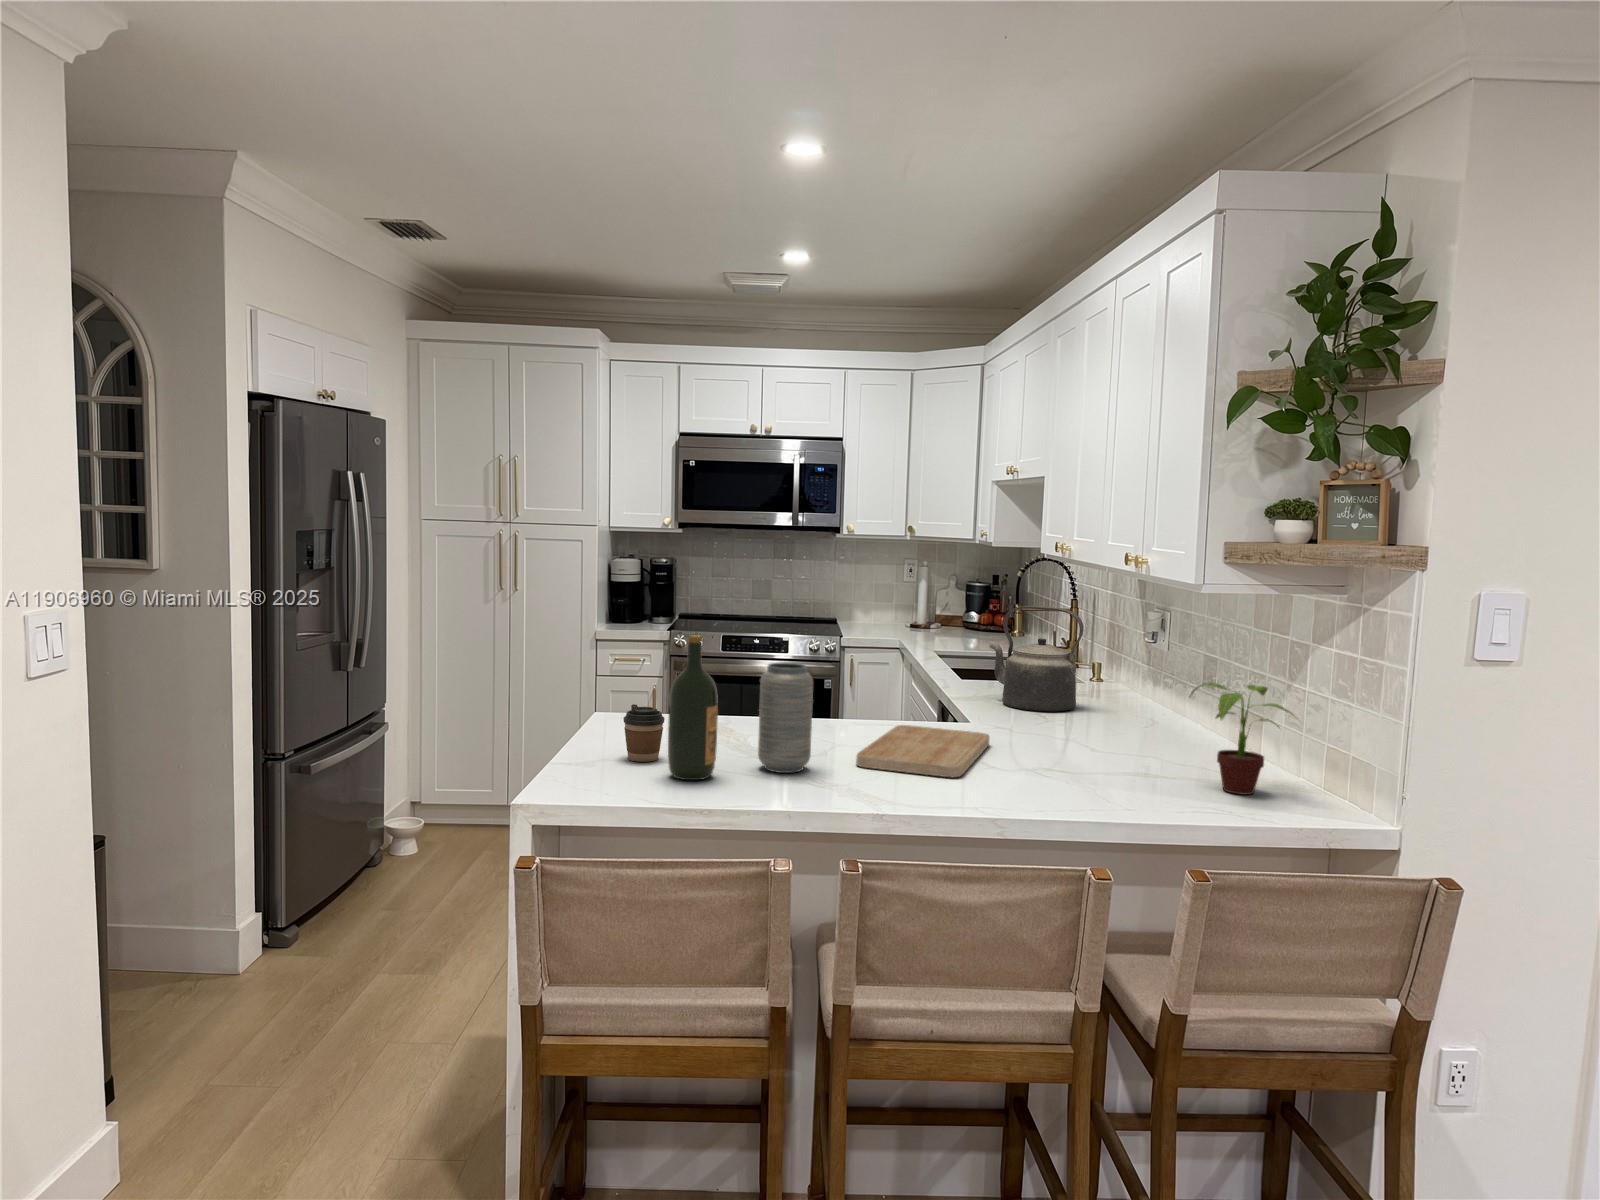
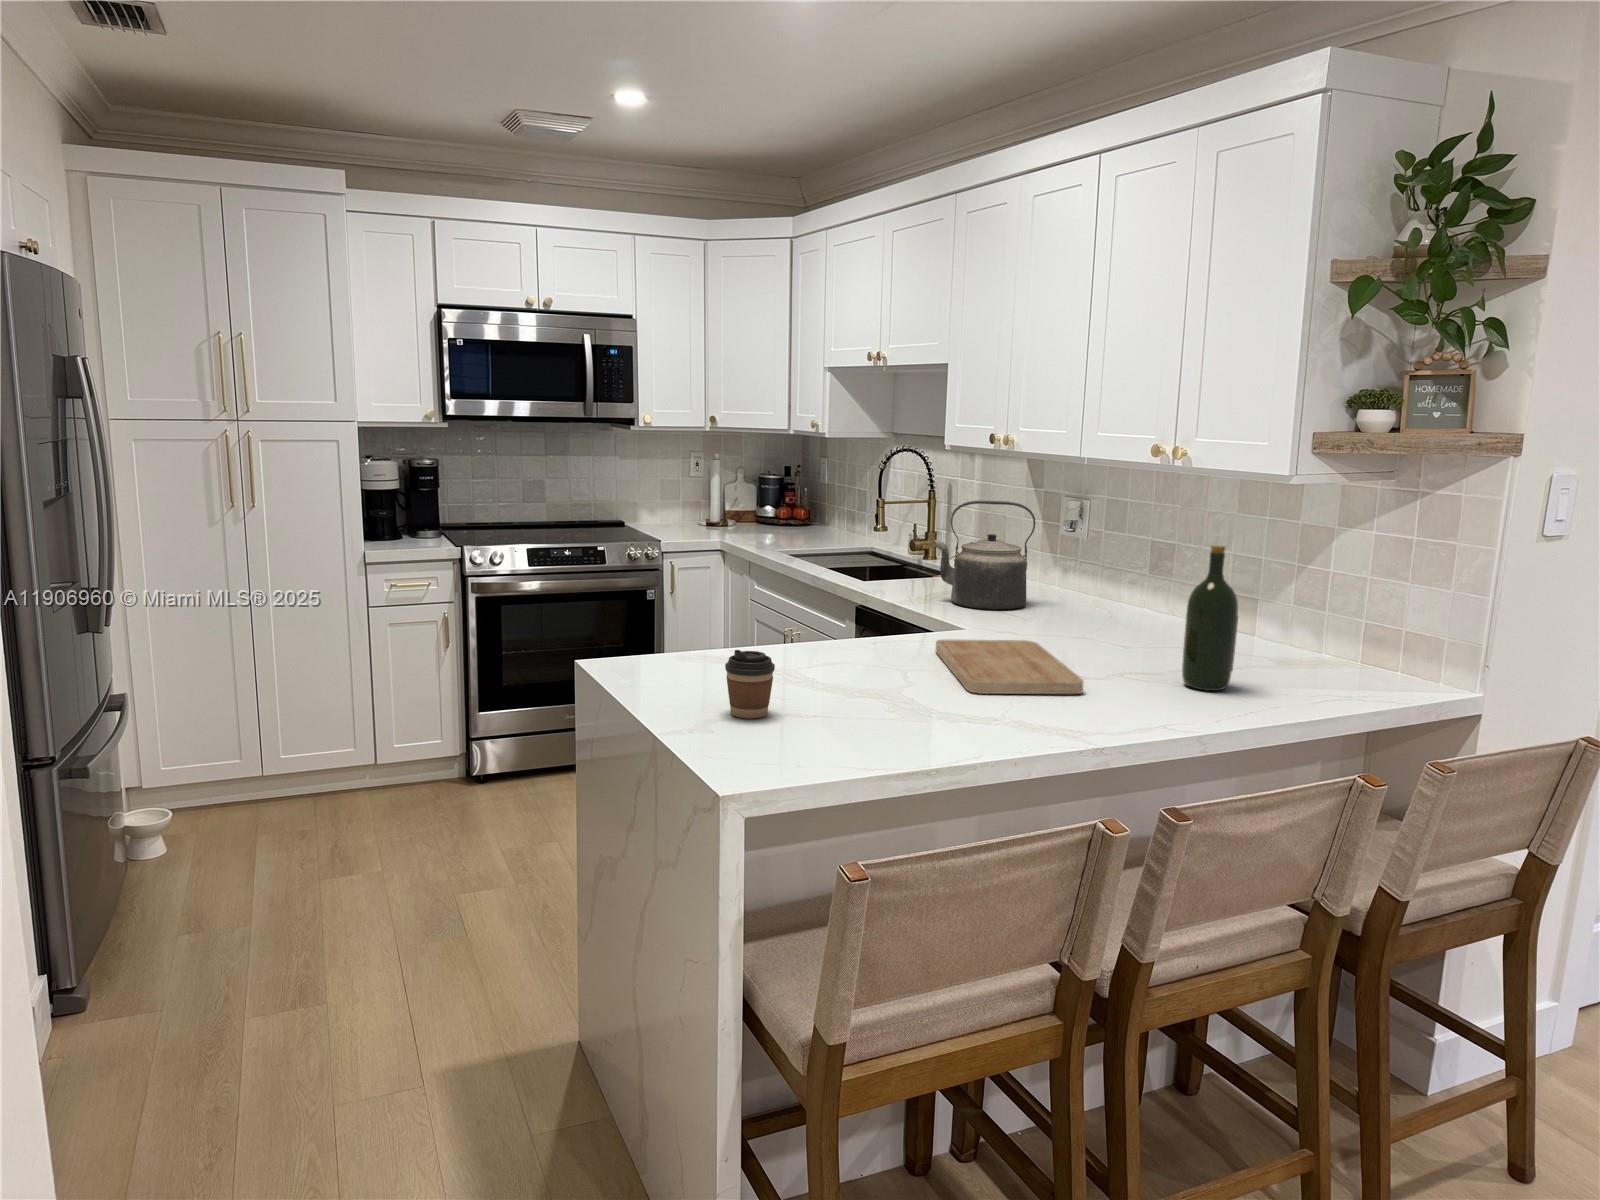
wine bottle: present [668,635,718,780] -> present [1182,545,1238,691]
vase: present [758,663,813,773] -> none [882,585,947,712]
potted plant: present [1190,682,1294,795] -> none [1260,571,1372,679]

